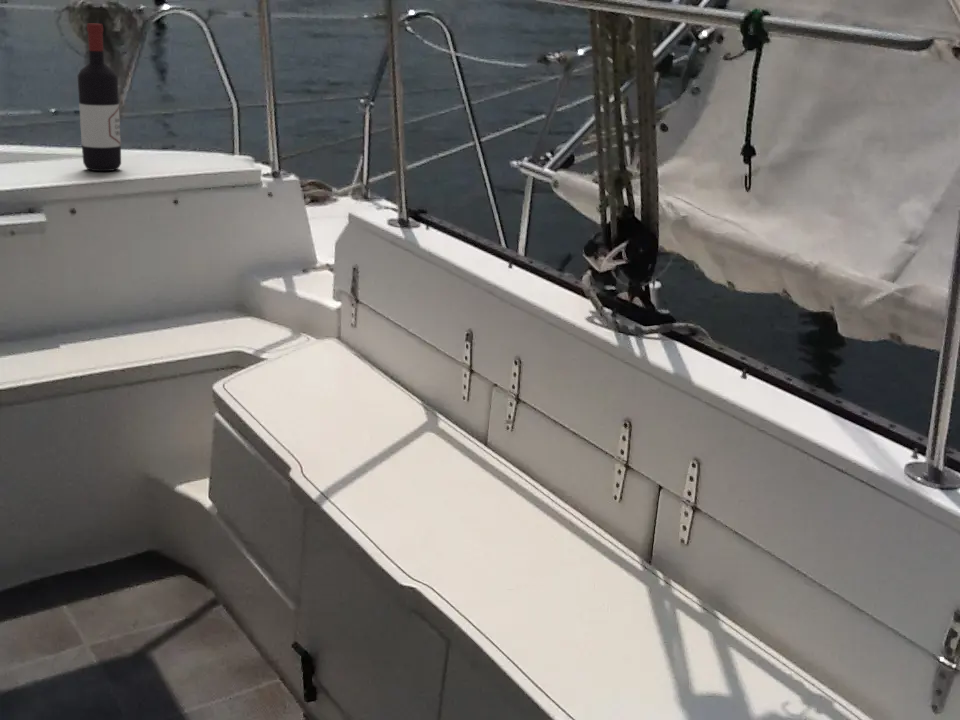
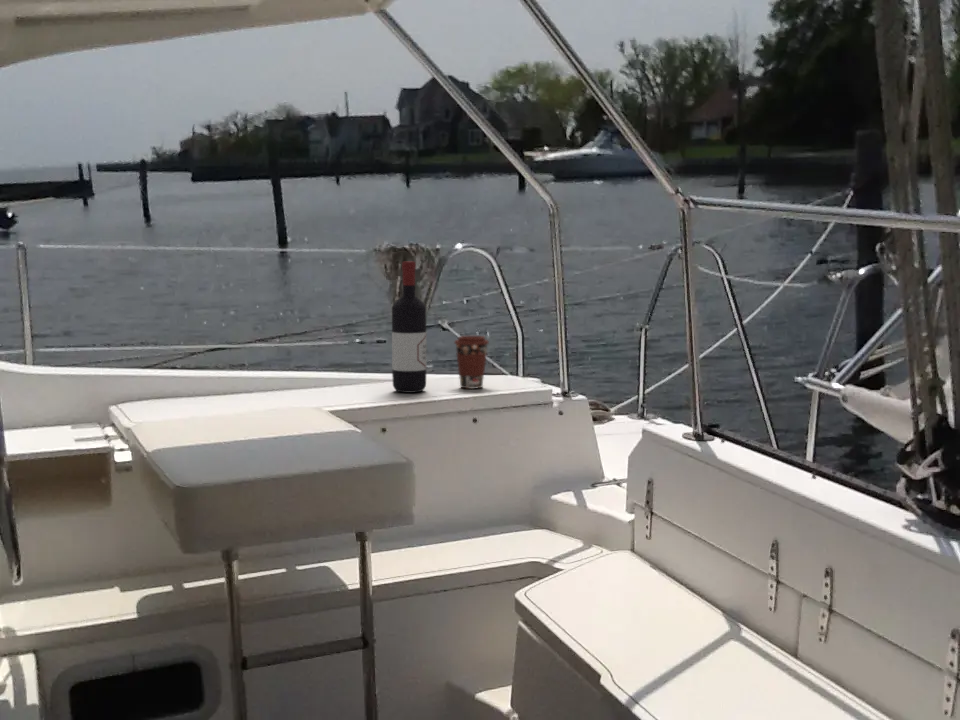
coffee cup: none [152,109,191,168] -> present [455,336,488,389]

